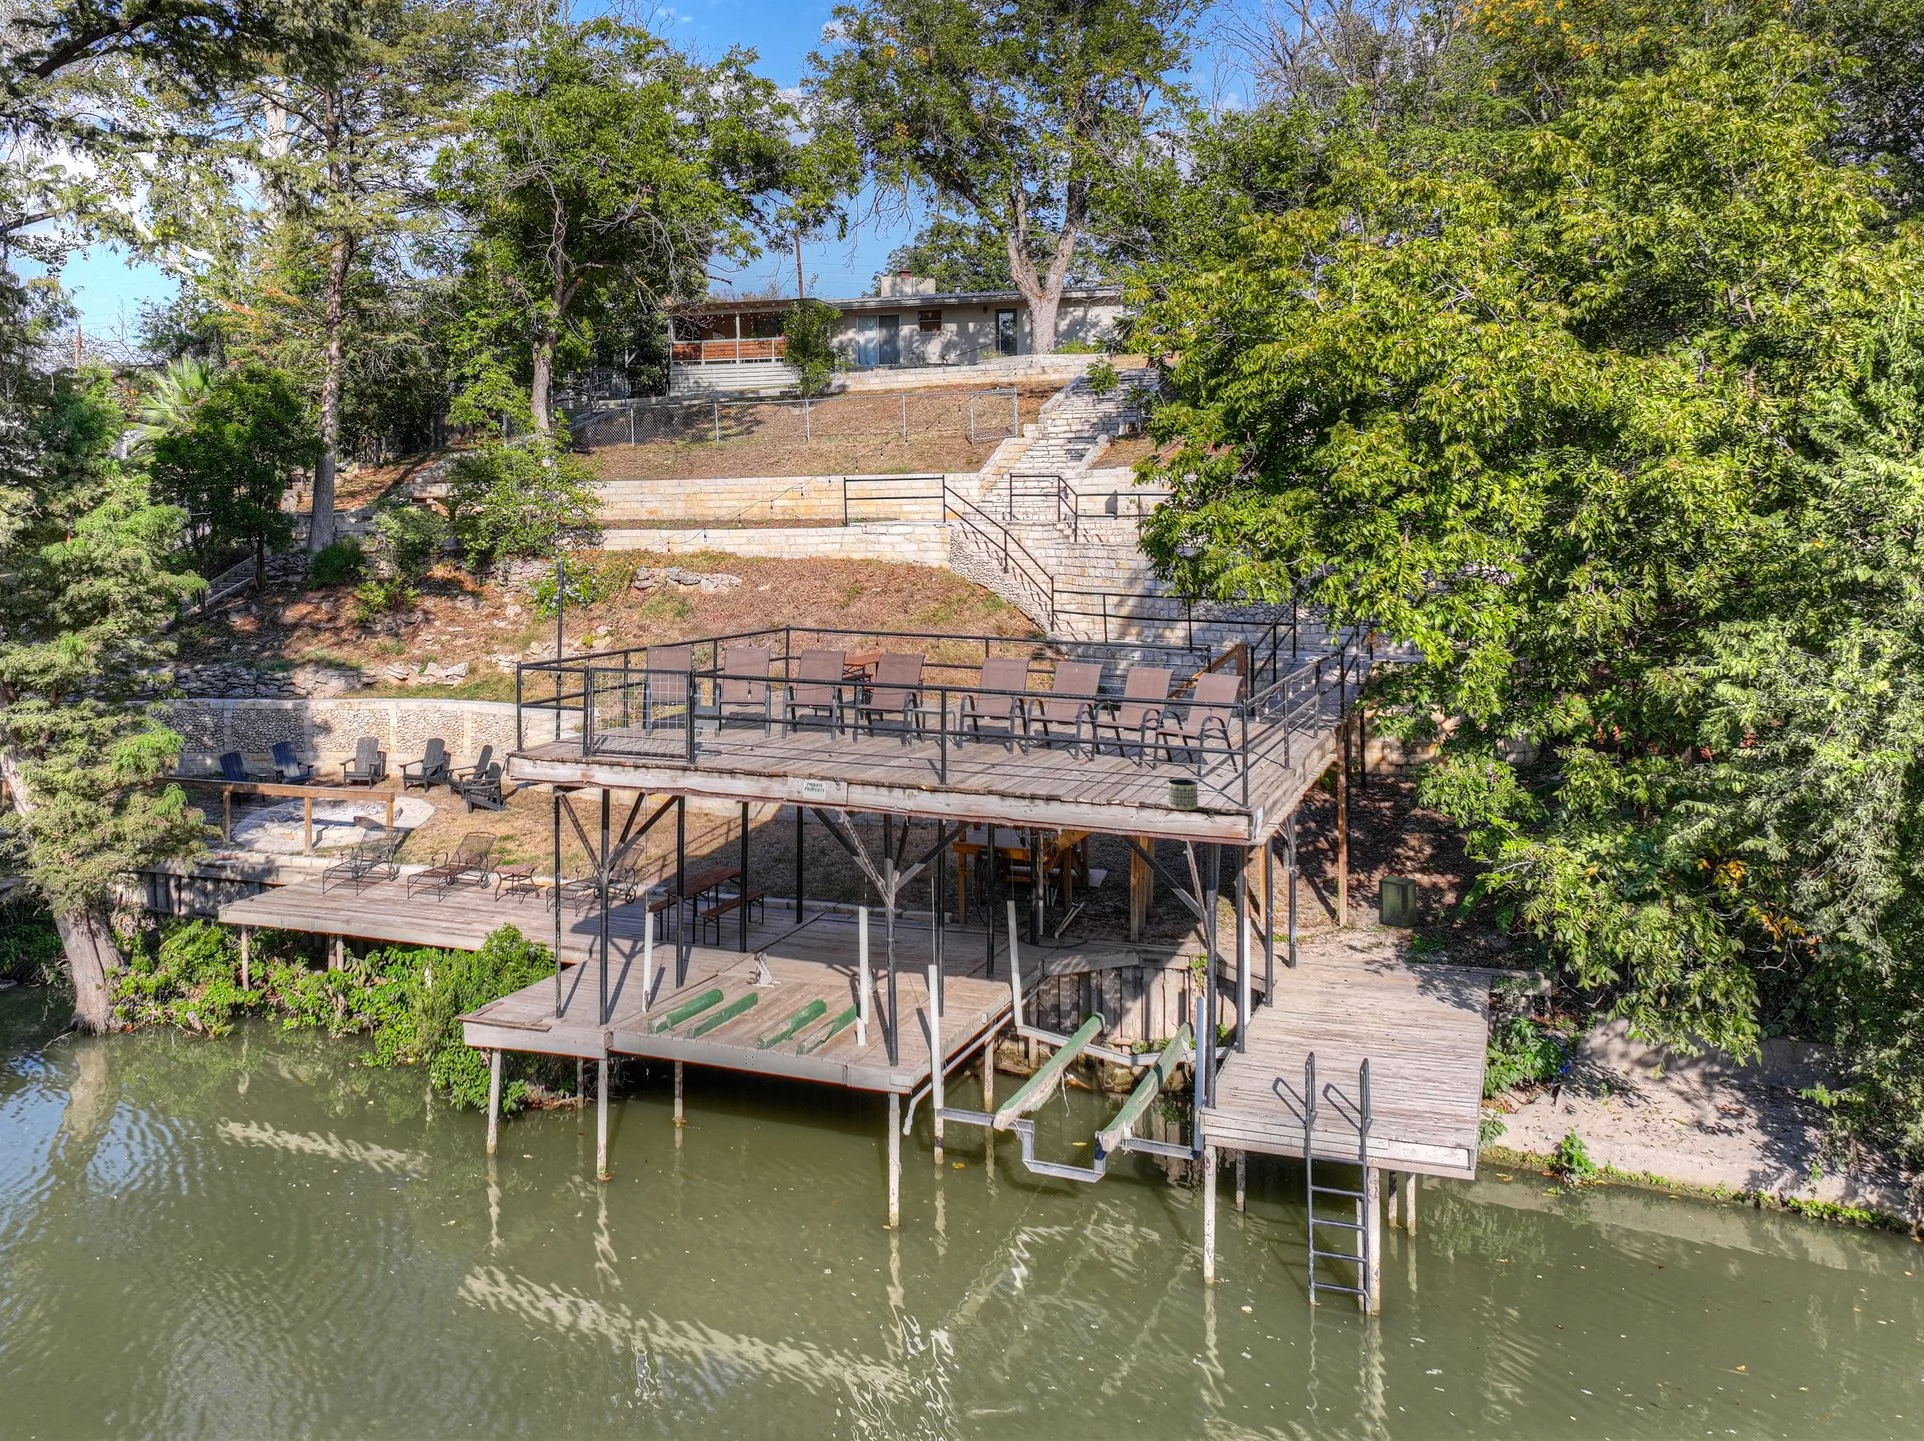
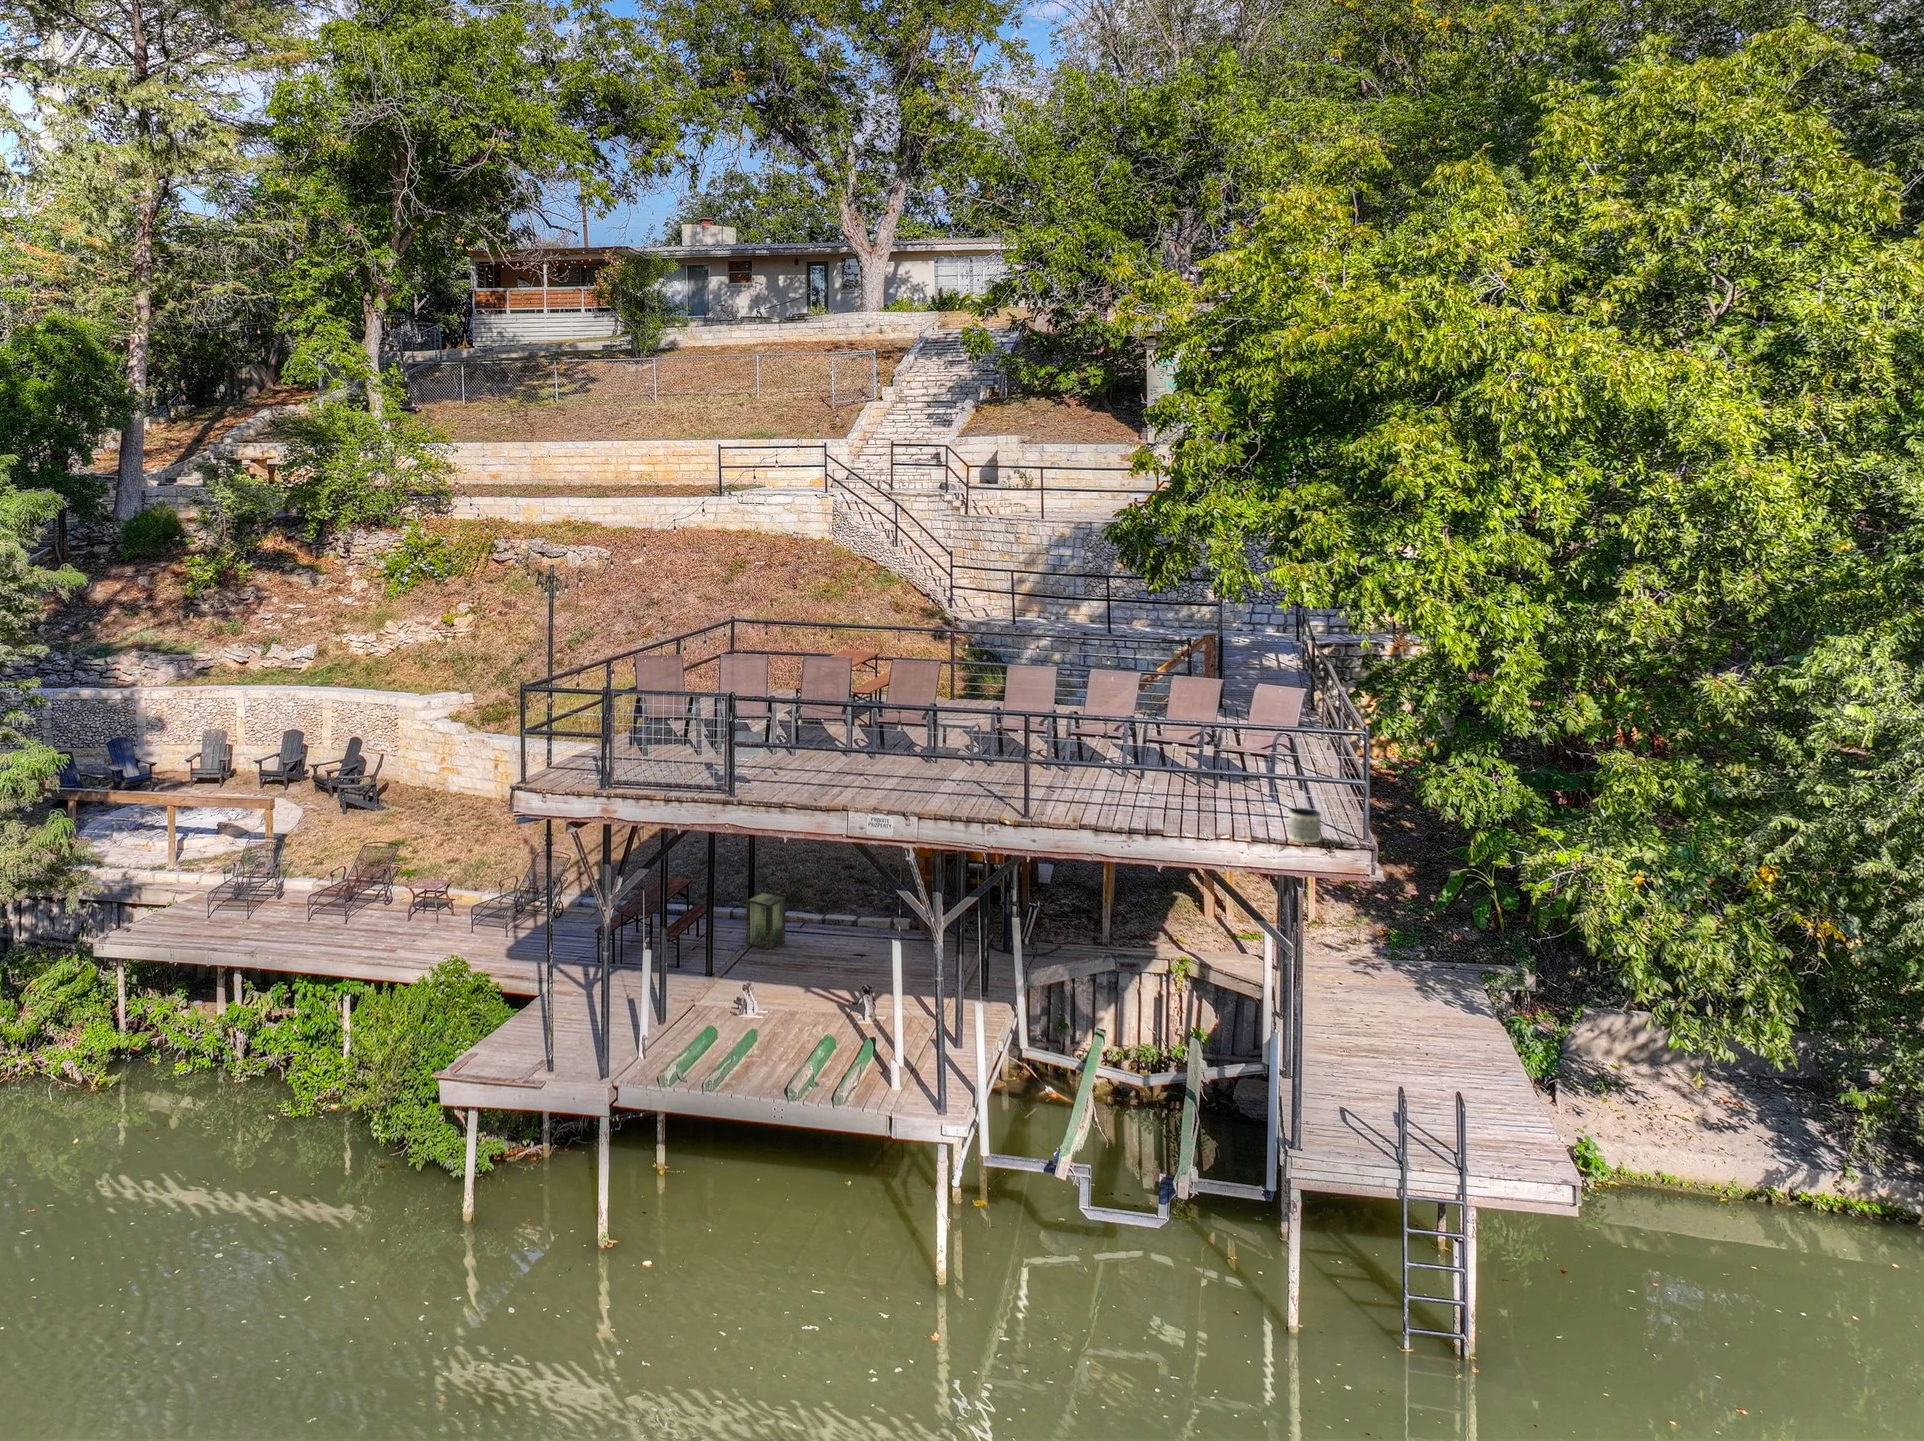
storage box: present [1379,874,1417,929] -> present [747,892,785,950]

